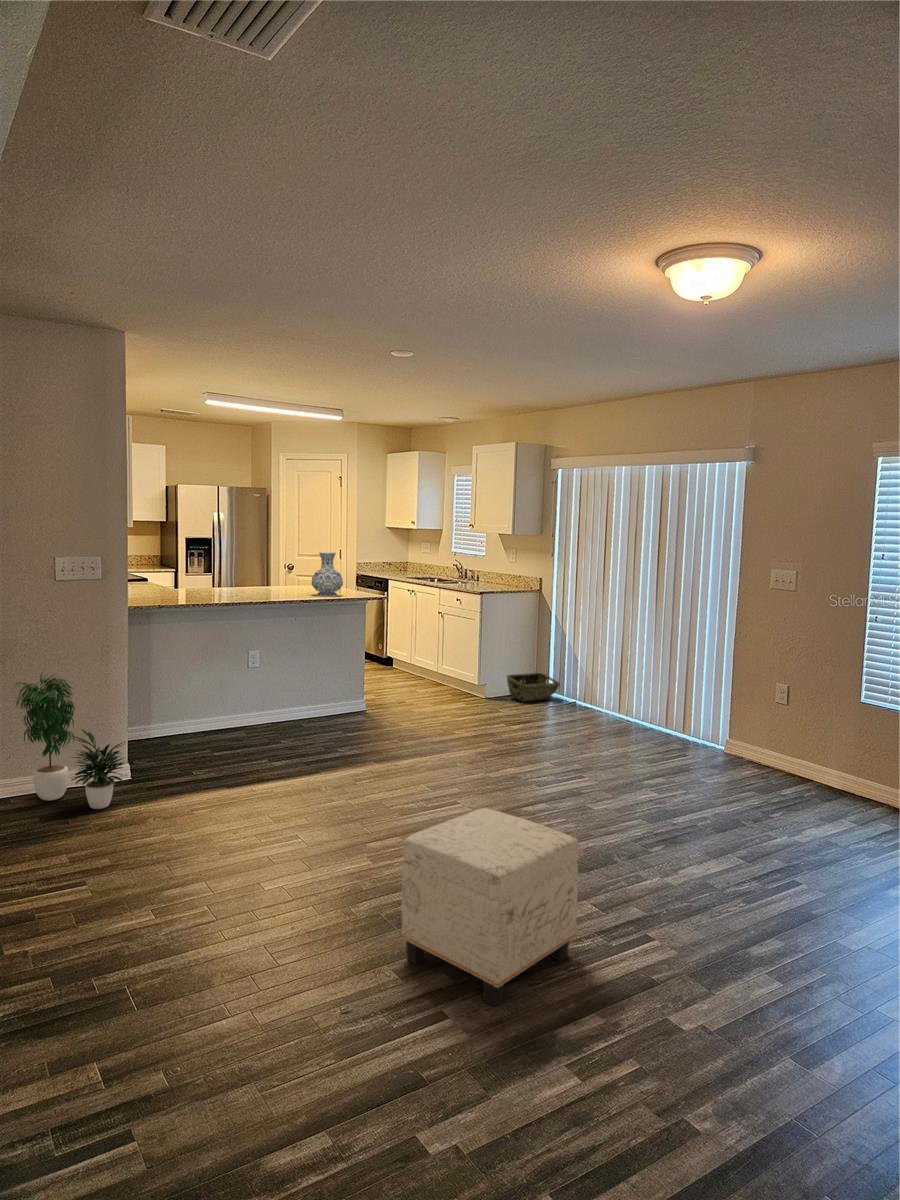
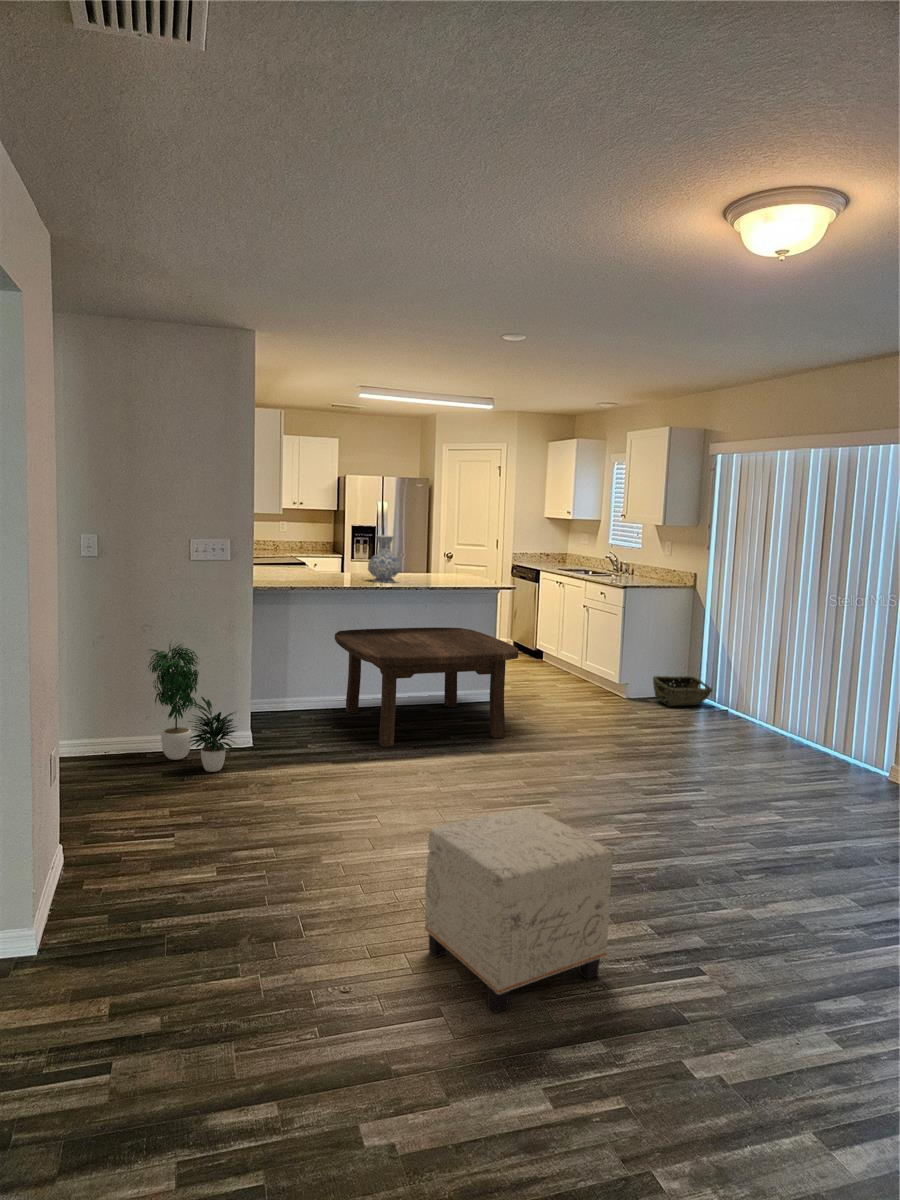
vase: present [312,552,343,597] -> present [368,535,400,583]
coffee table: none [204,640,398,765] -> present [335,628,519,747]

